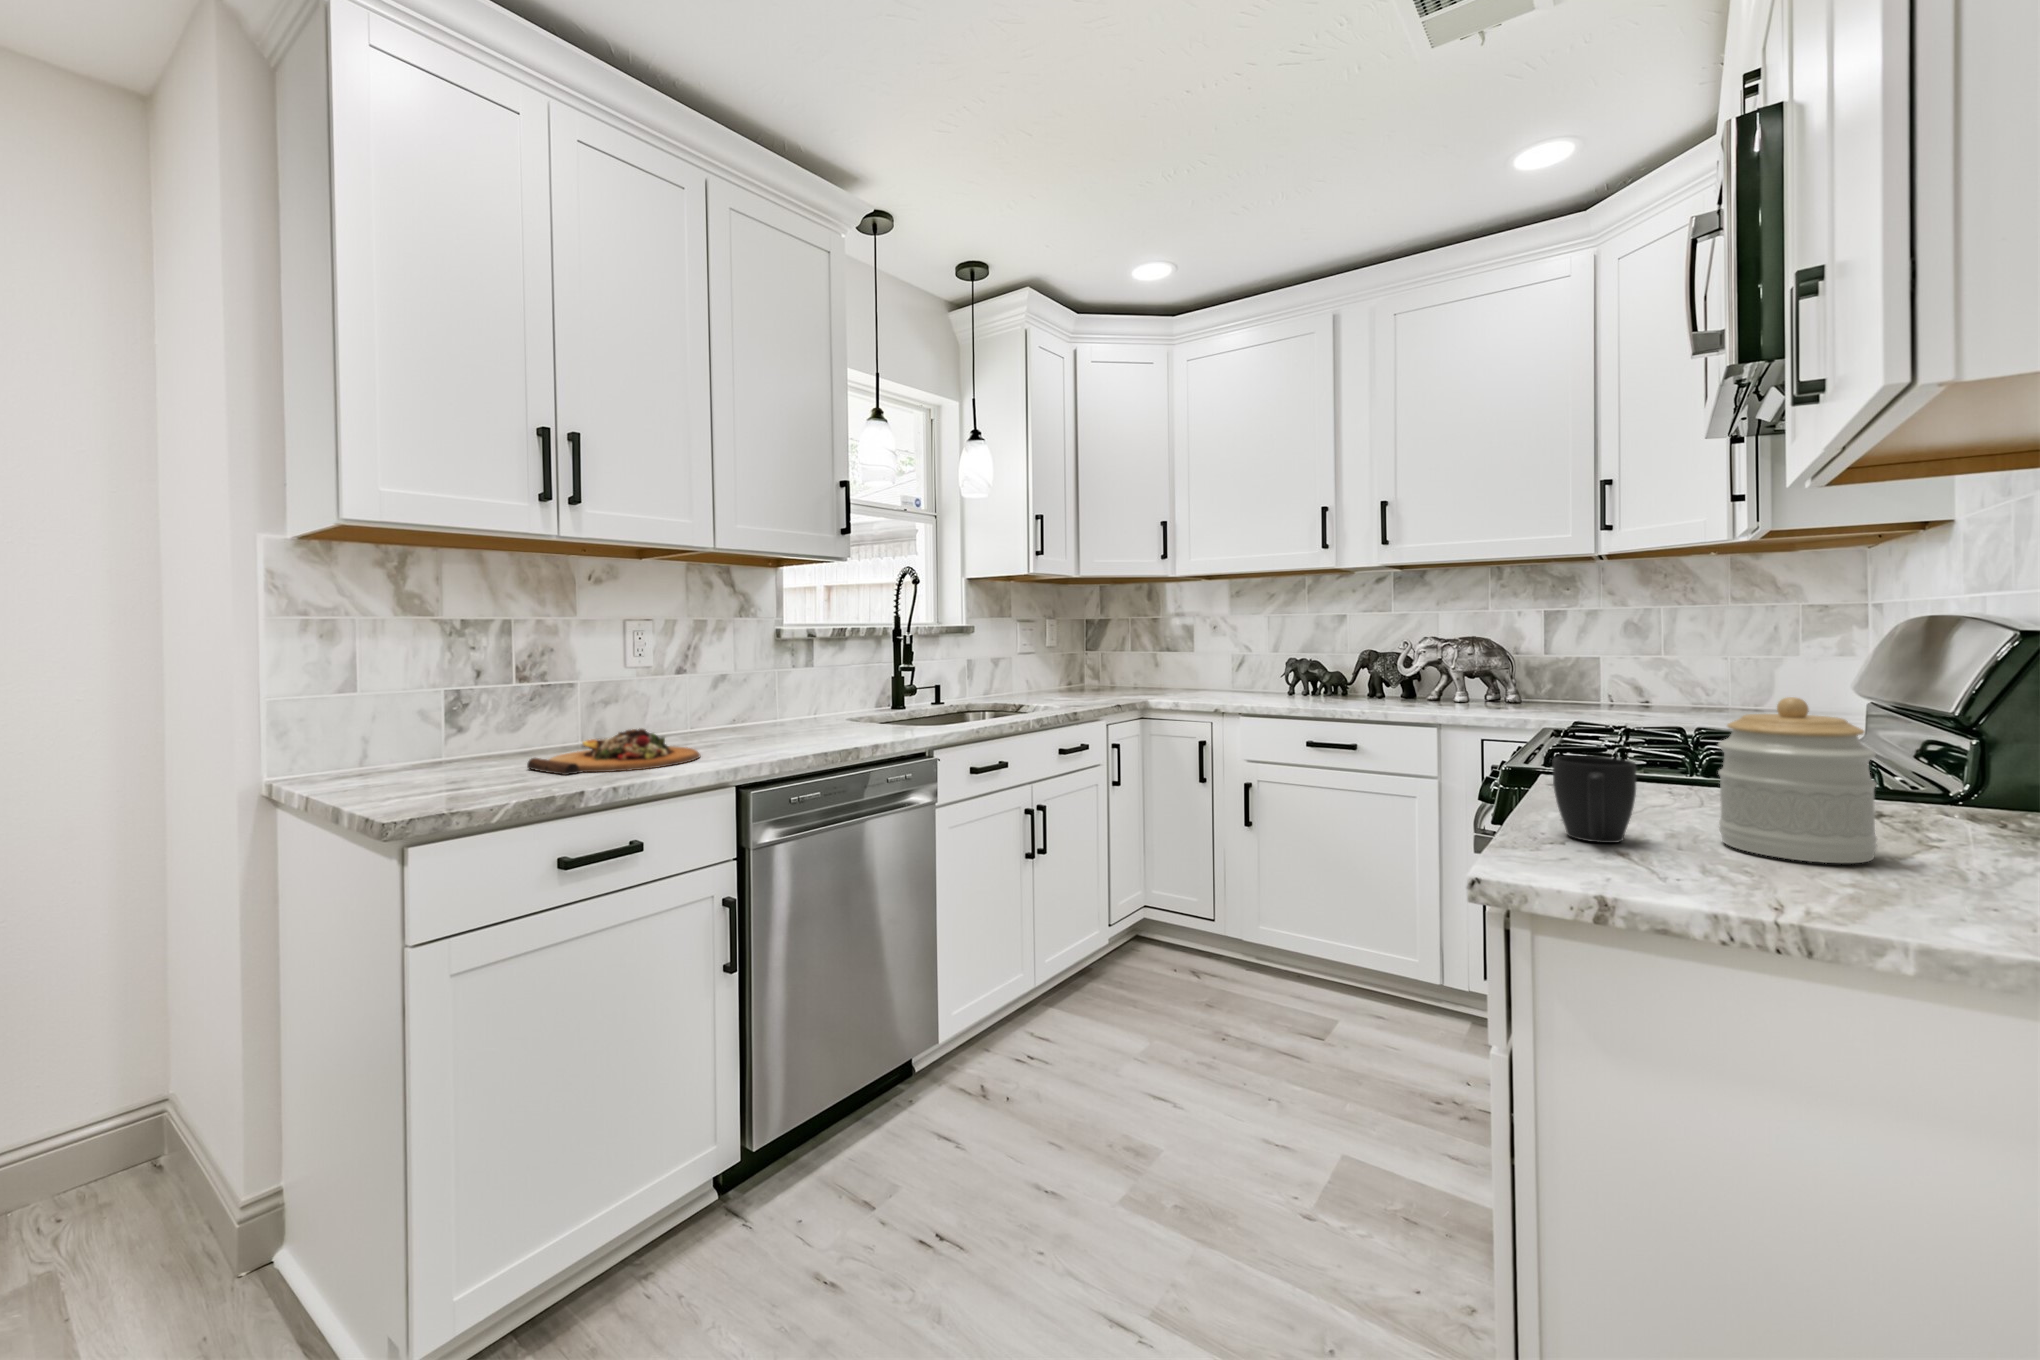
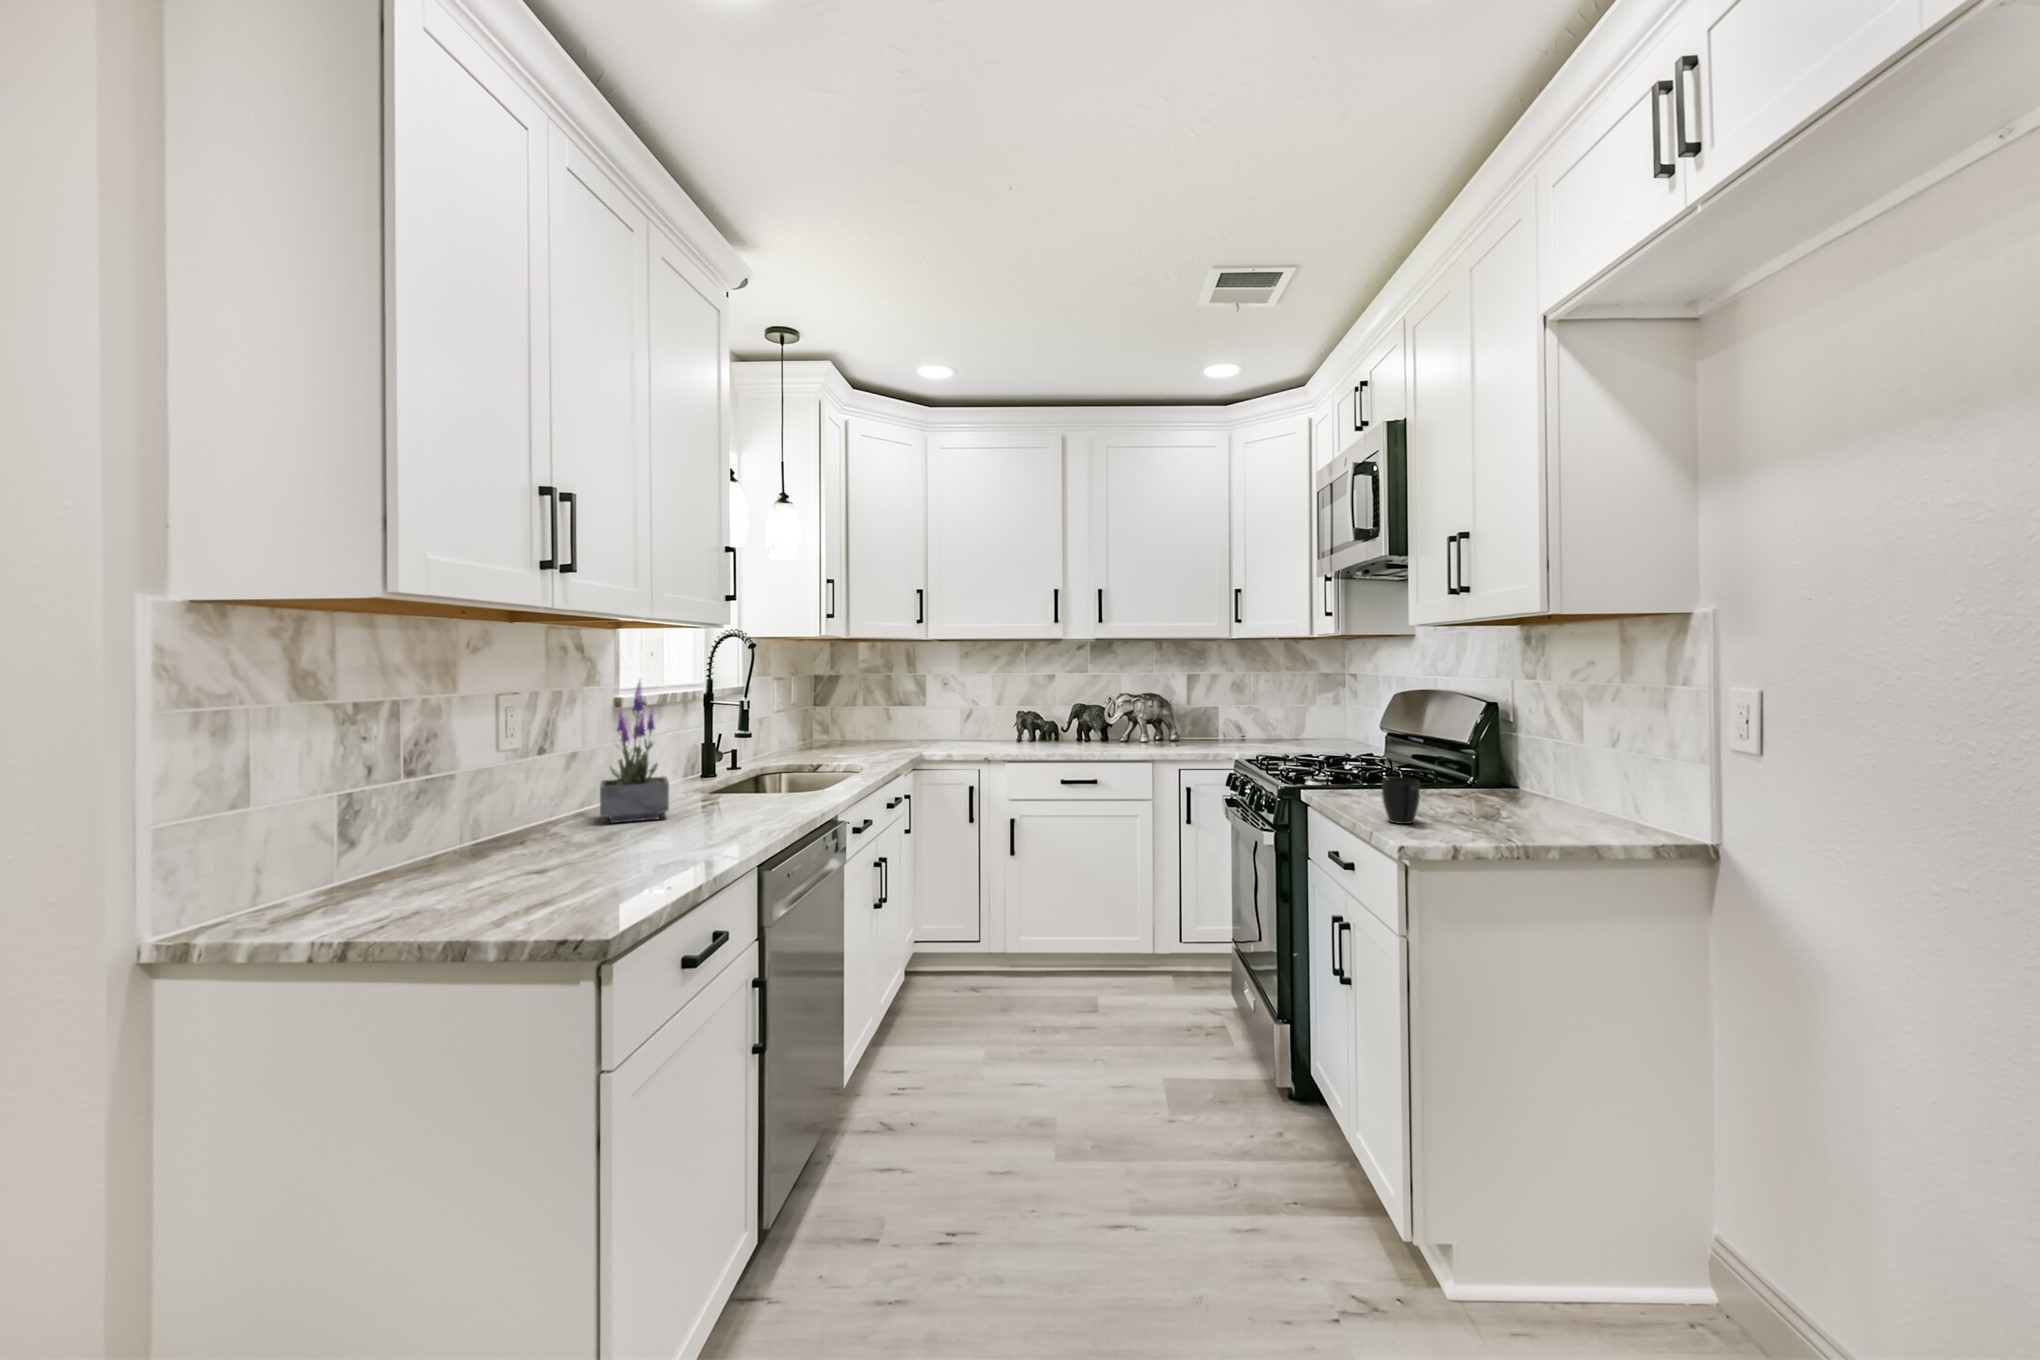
potted plant: none [710,607,785,738] -> present [600,681,669,823]
jar: present [1718,697,1877,863] -> none [1440,743,1500,821]
cutting board: present [527,729,700,775] -> none [511,818,689,877]

